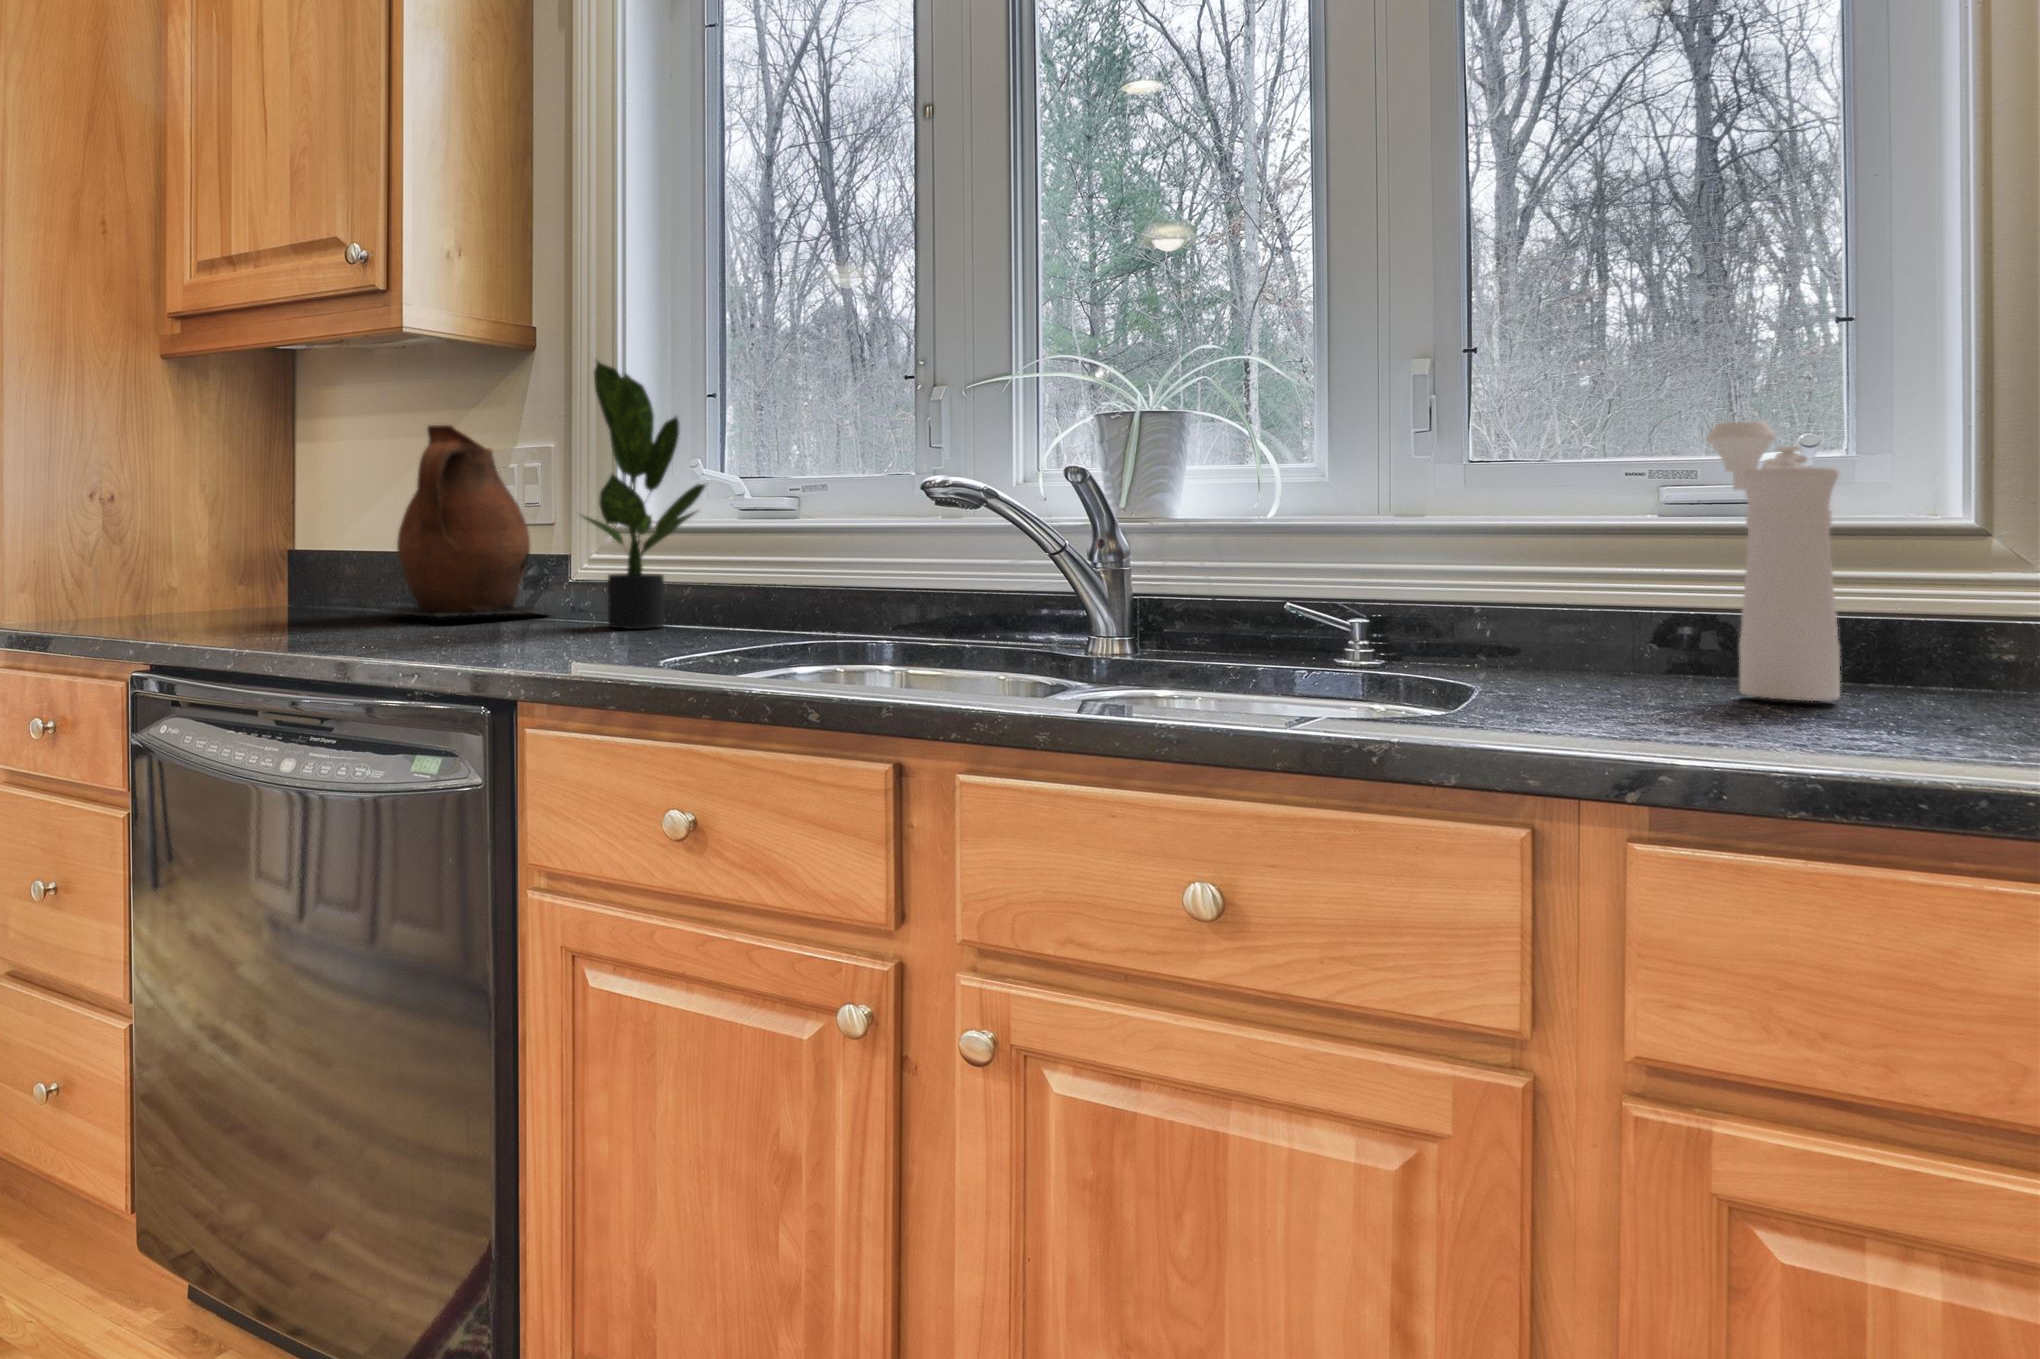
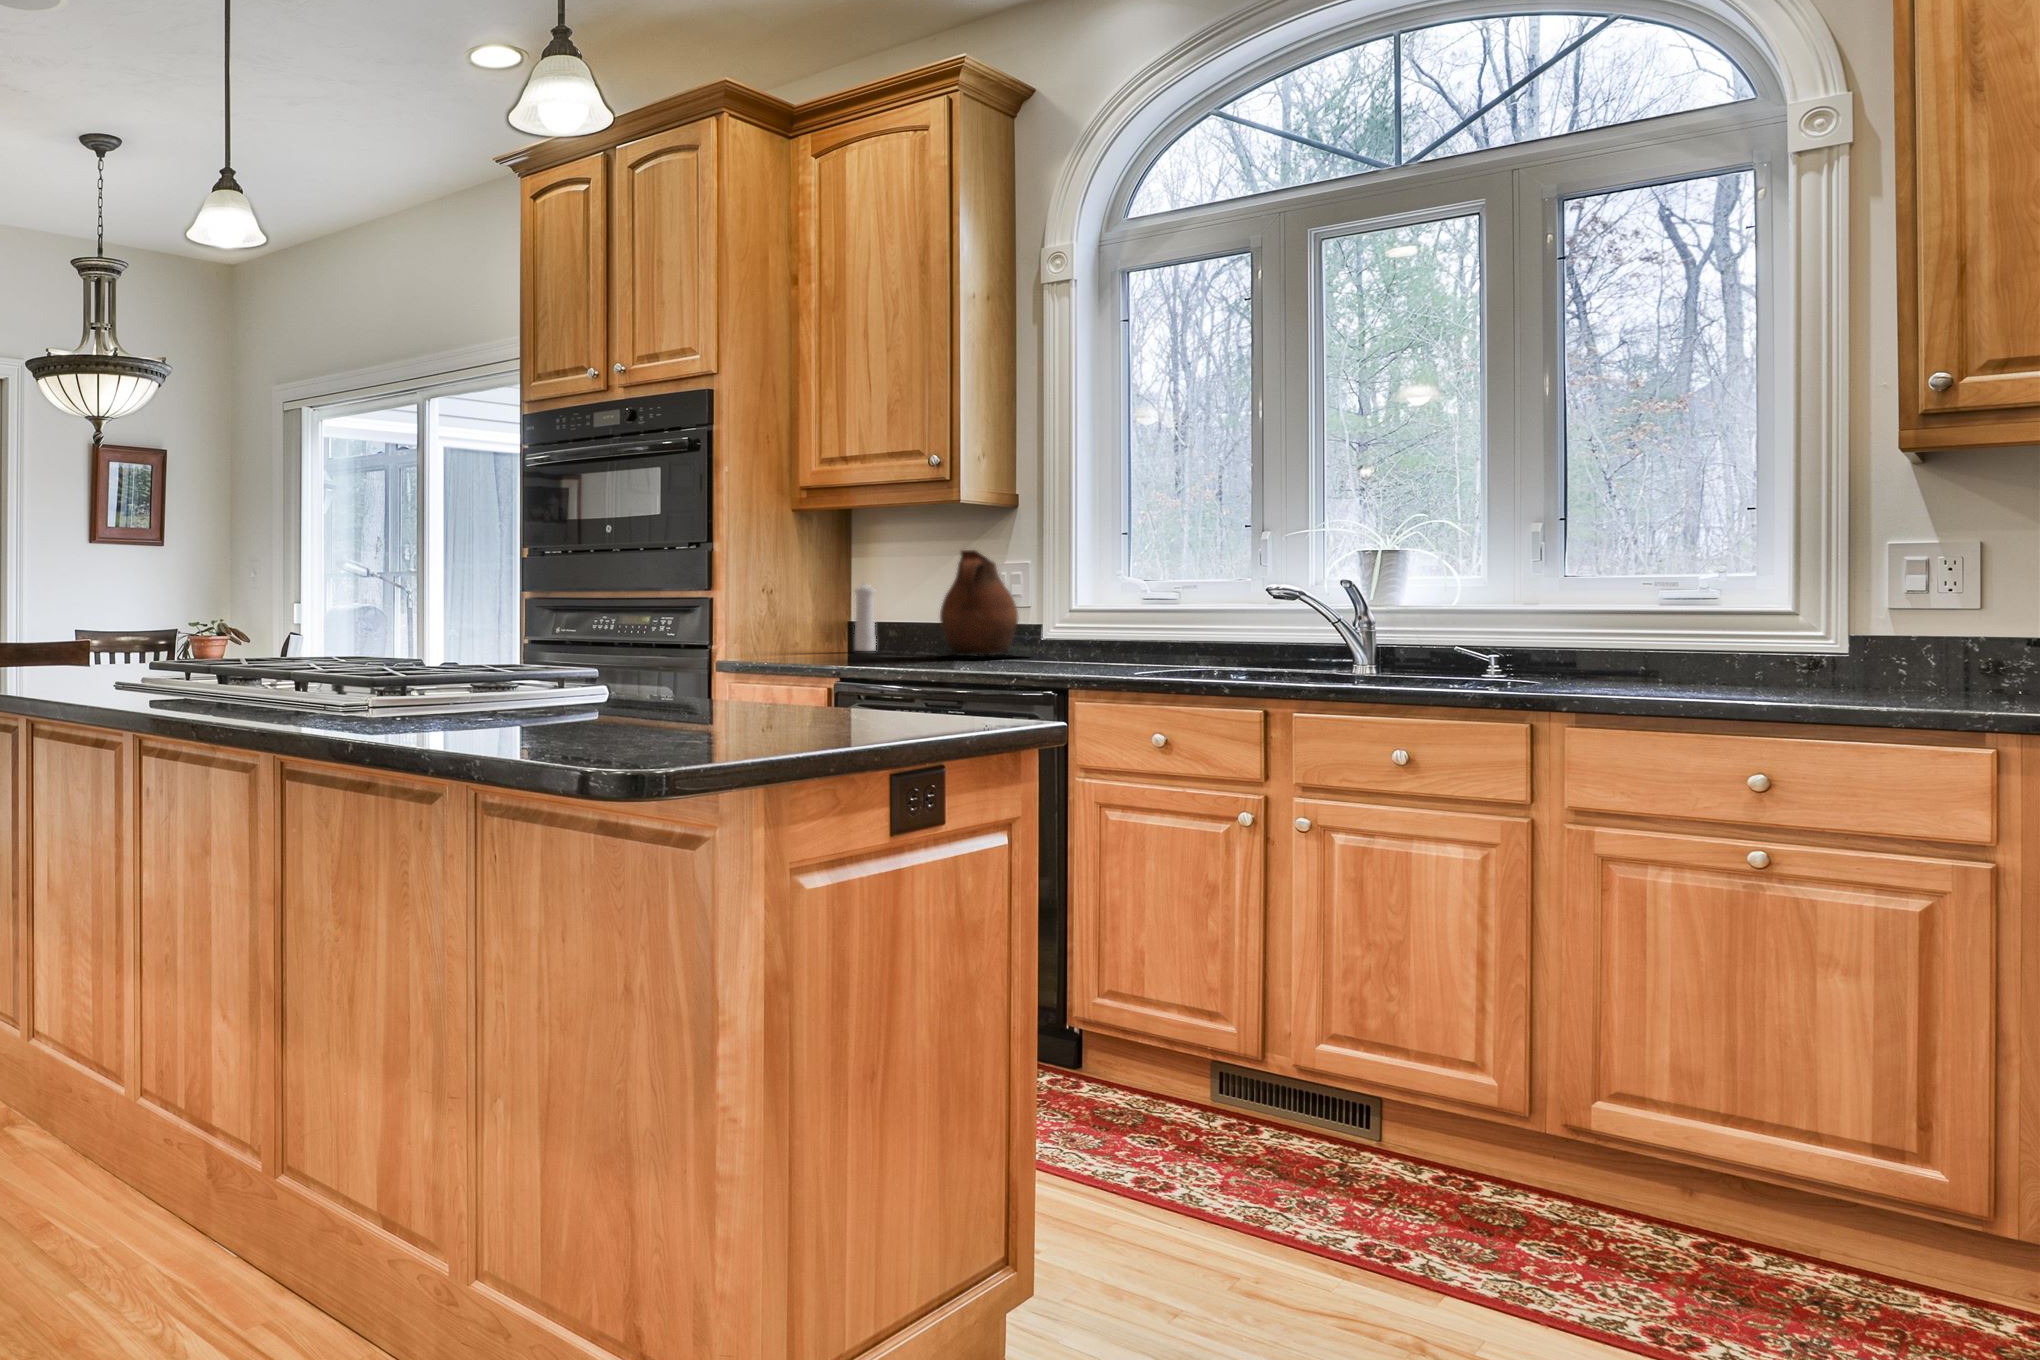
potted plant: present [581,359,705,629] -> none [1056,518,1134,662]
pepper mill: present [1707,422,1840,701] -> present [855,583,876,651]

